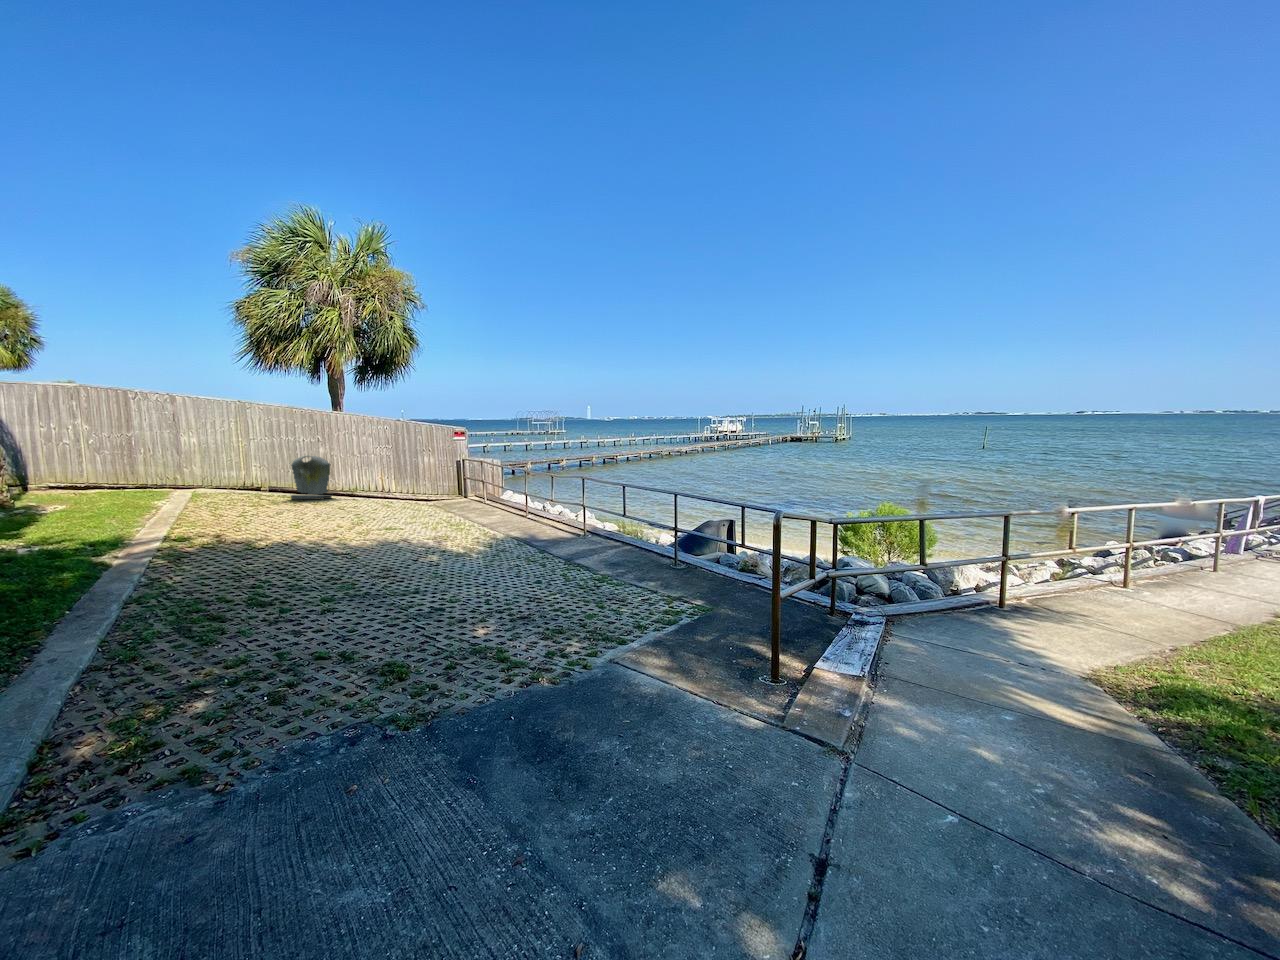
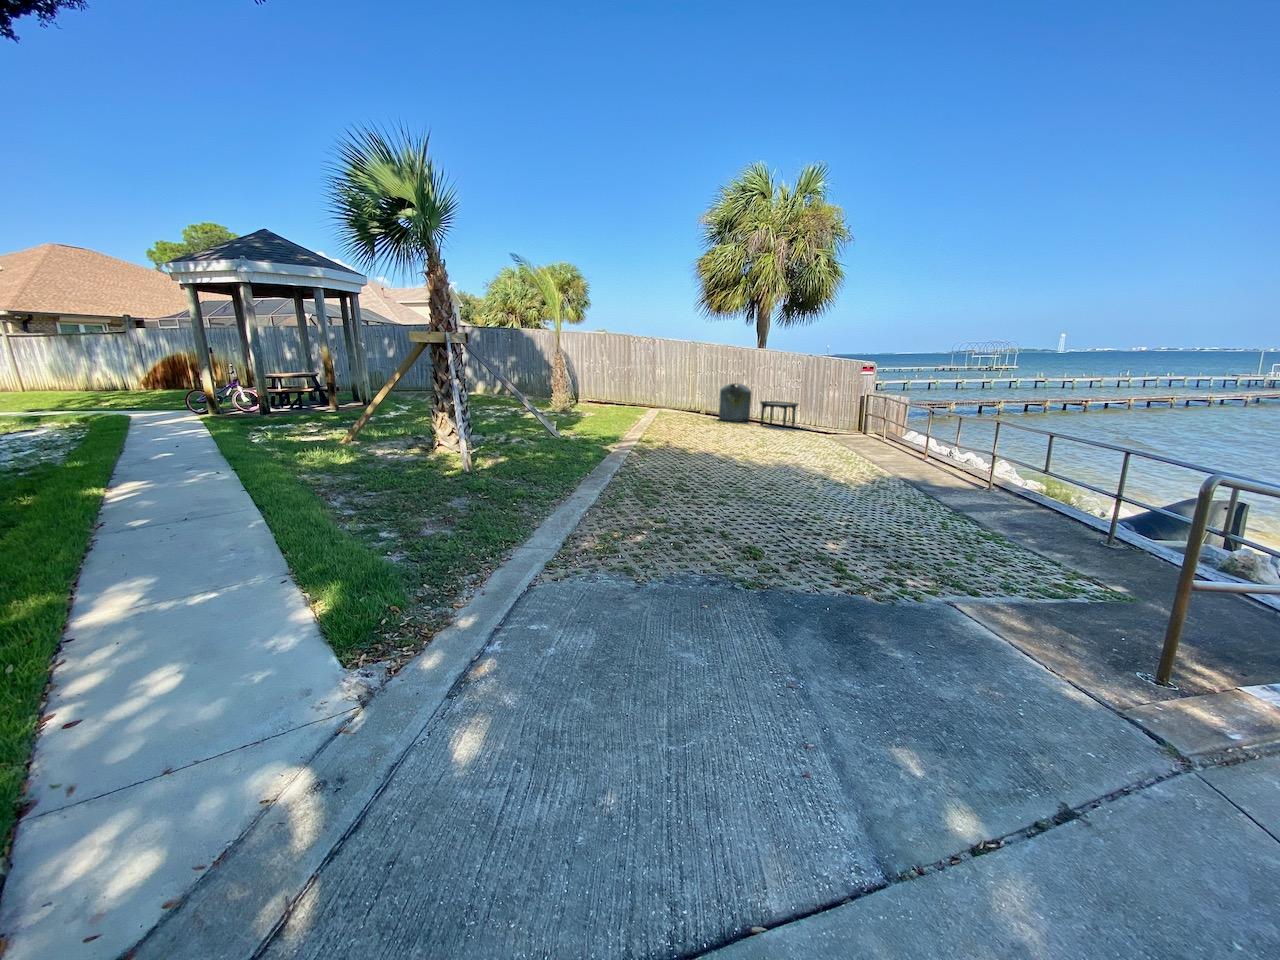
round table: none [343,472,391,501] -> present [760,401,798,428]

